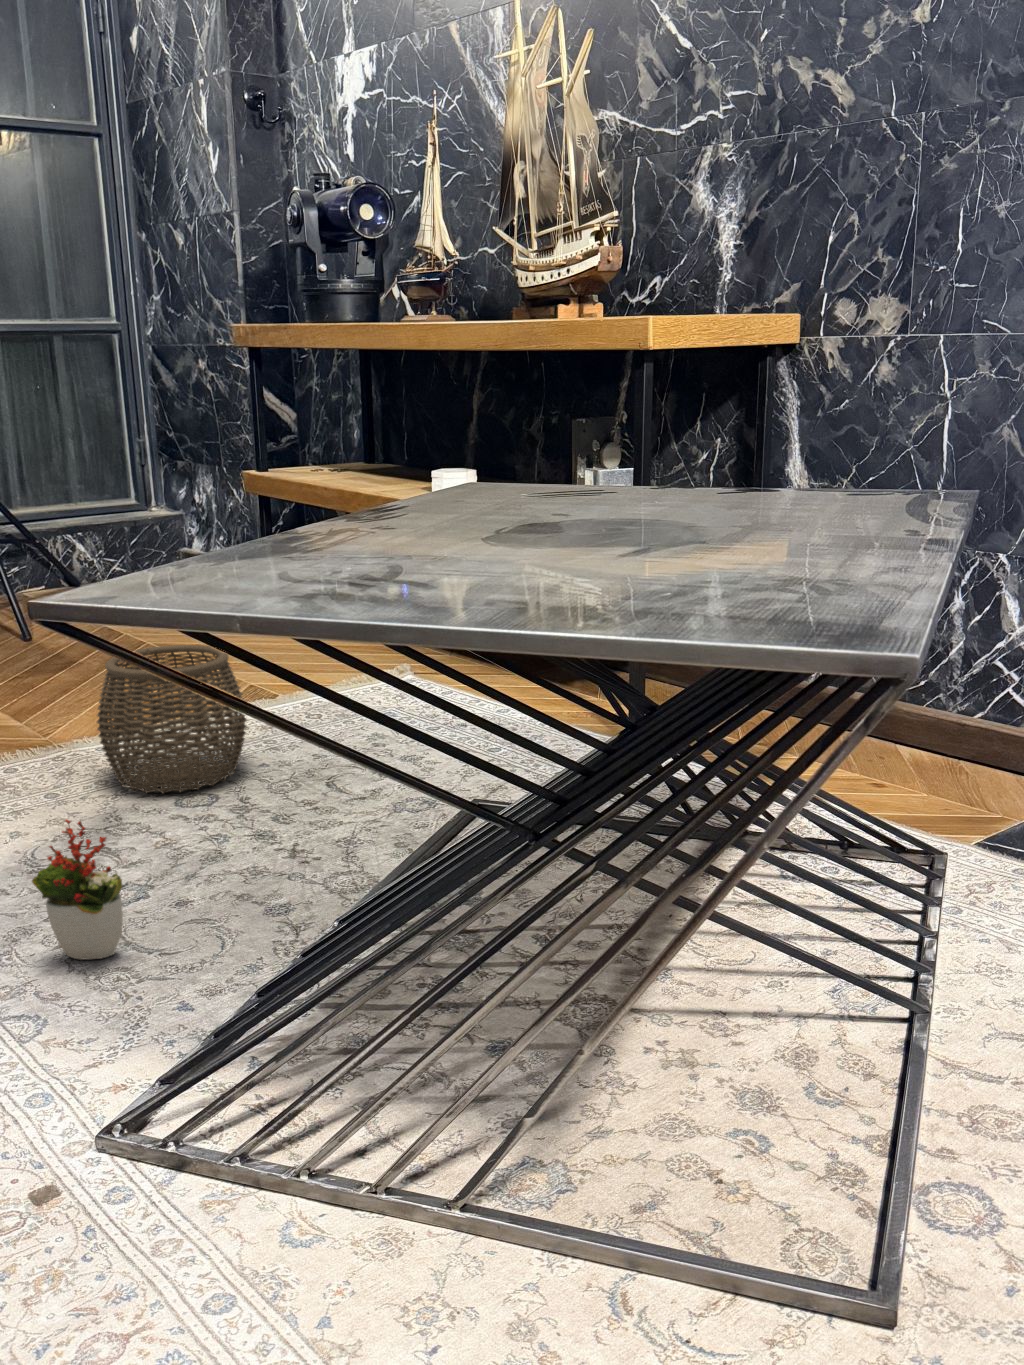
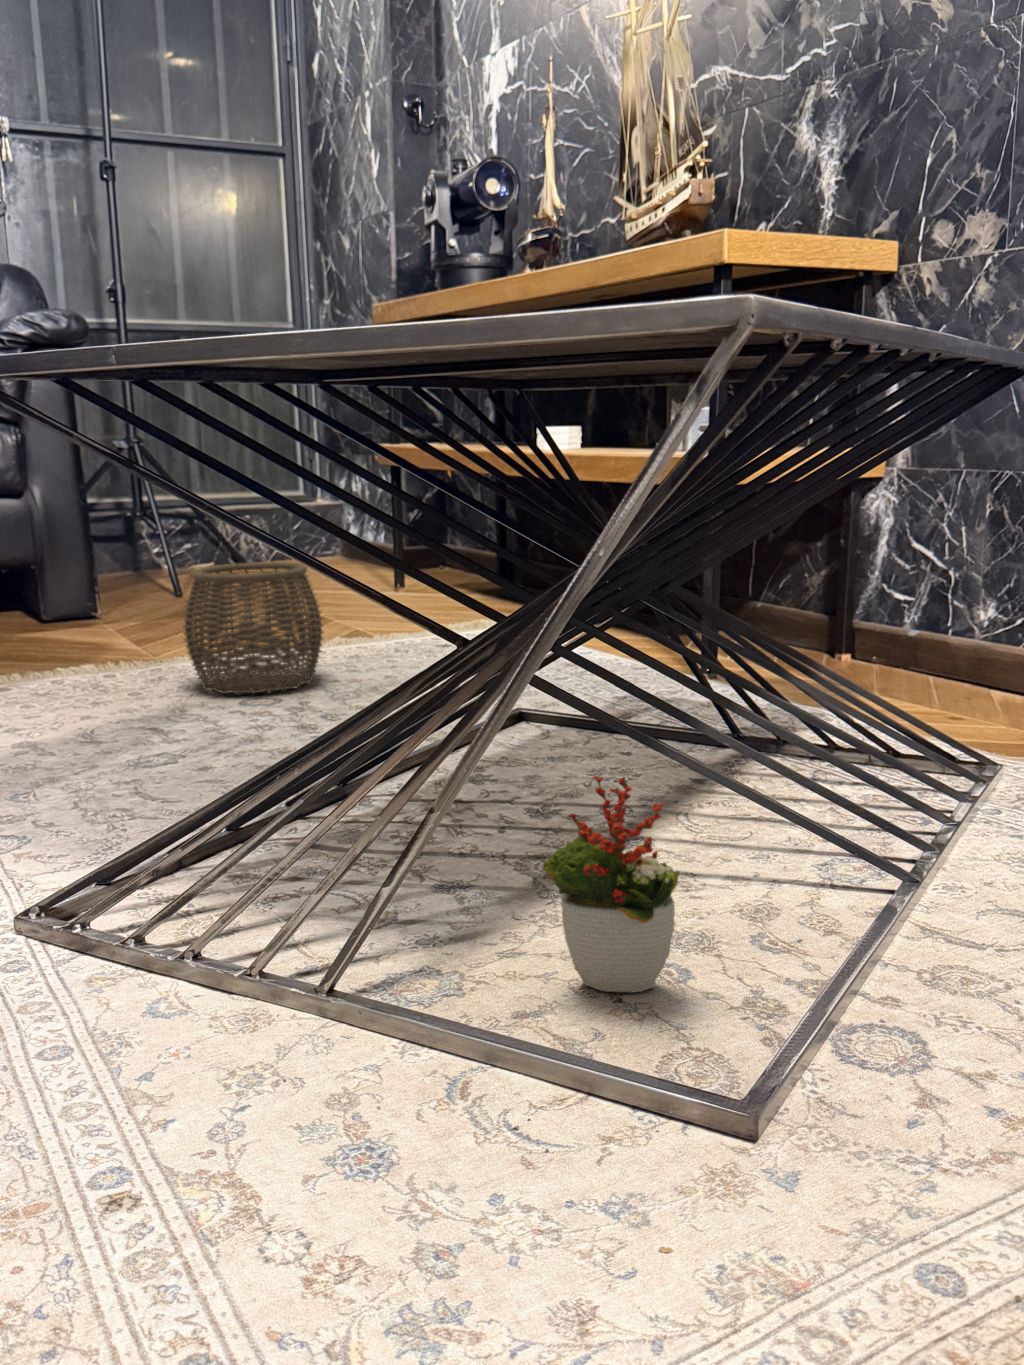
decorative plant: present [32,820,123,960] -> present [543,775,680,992]

